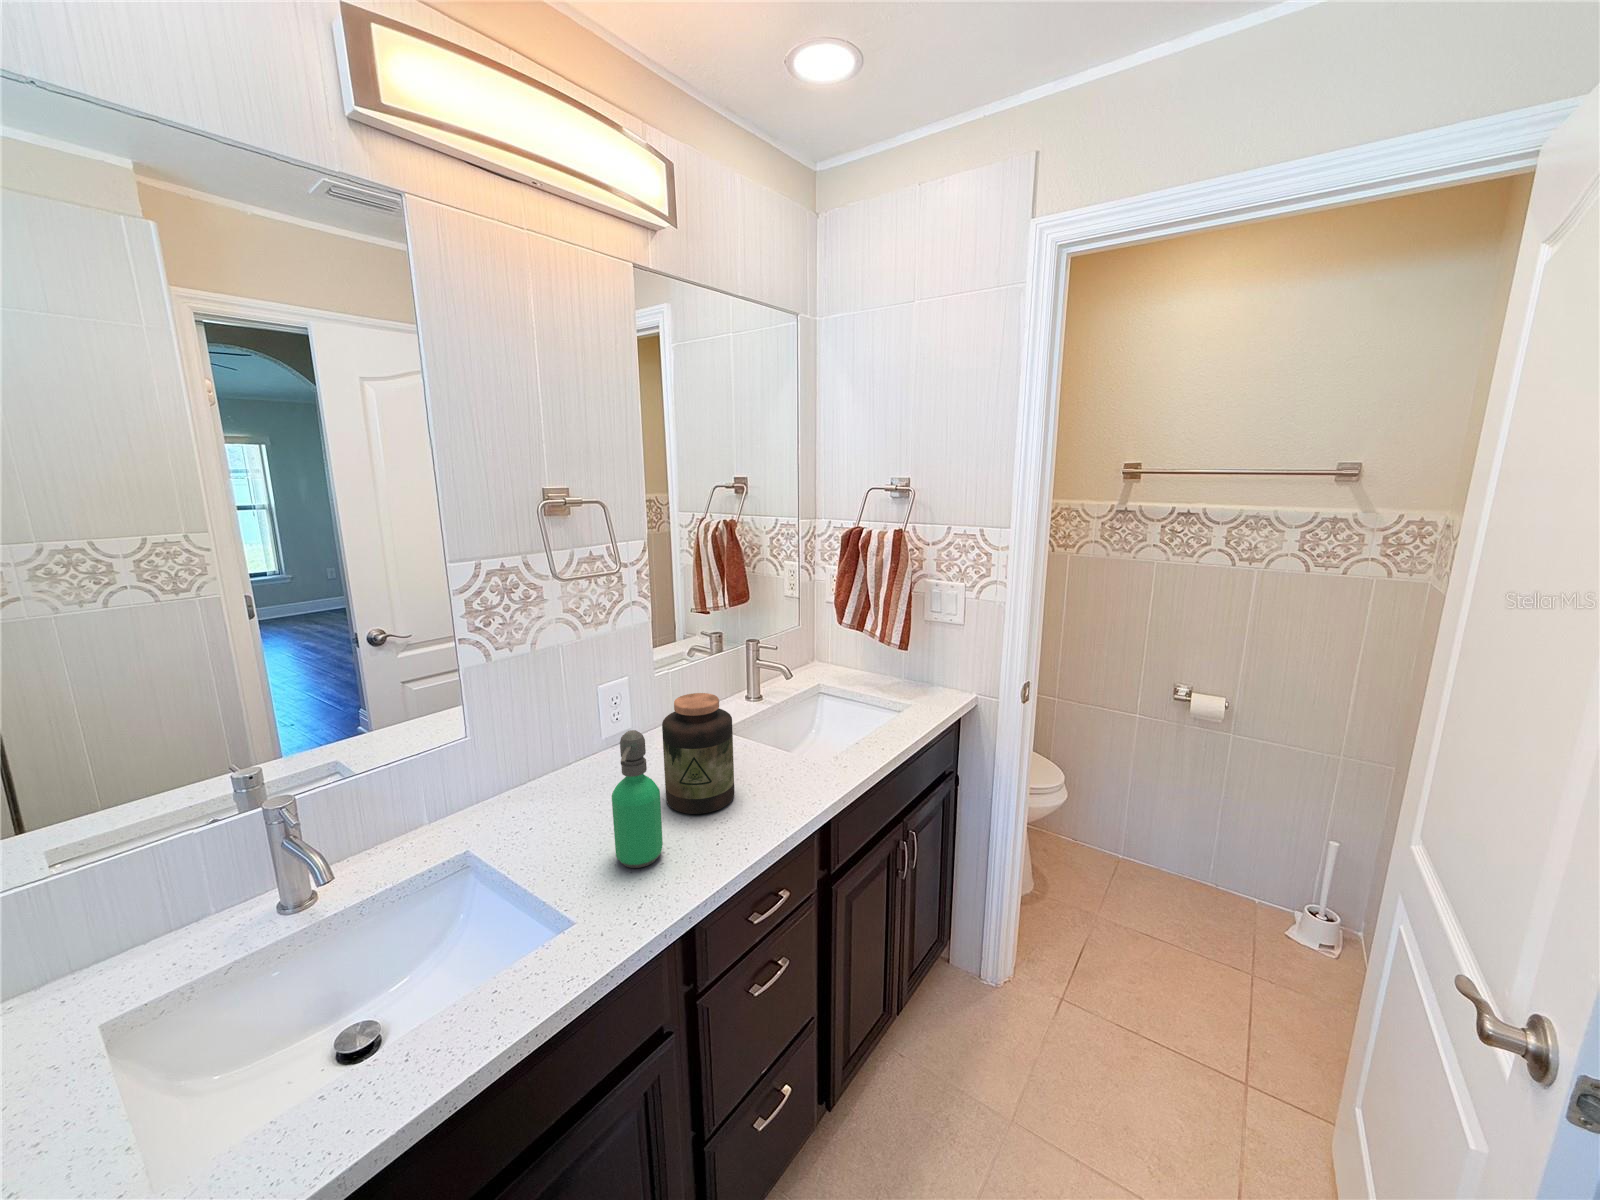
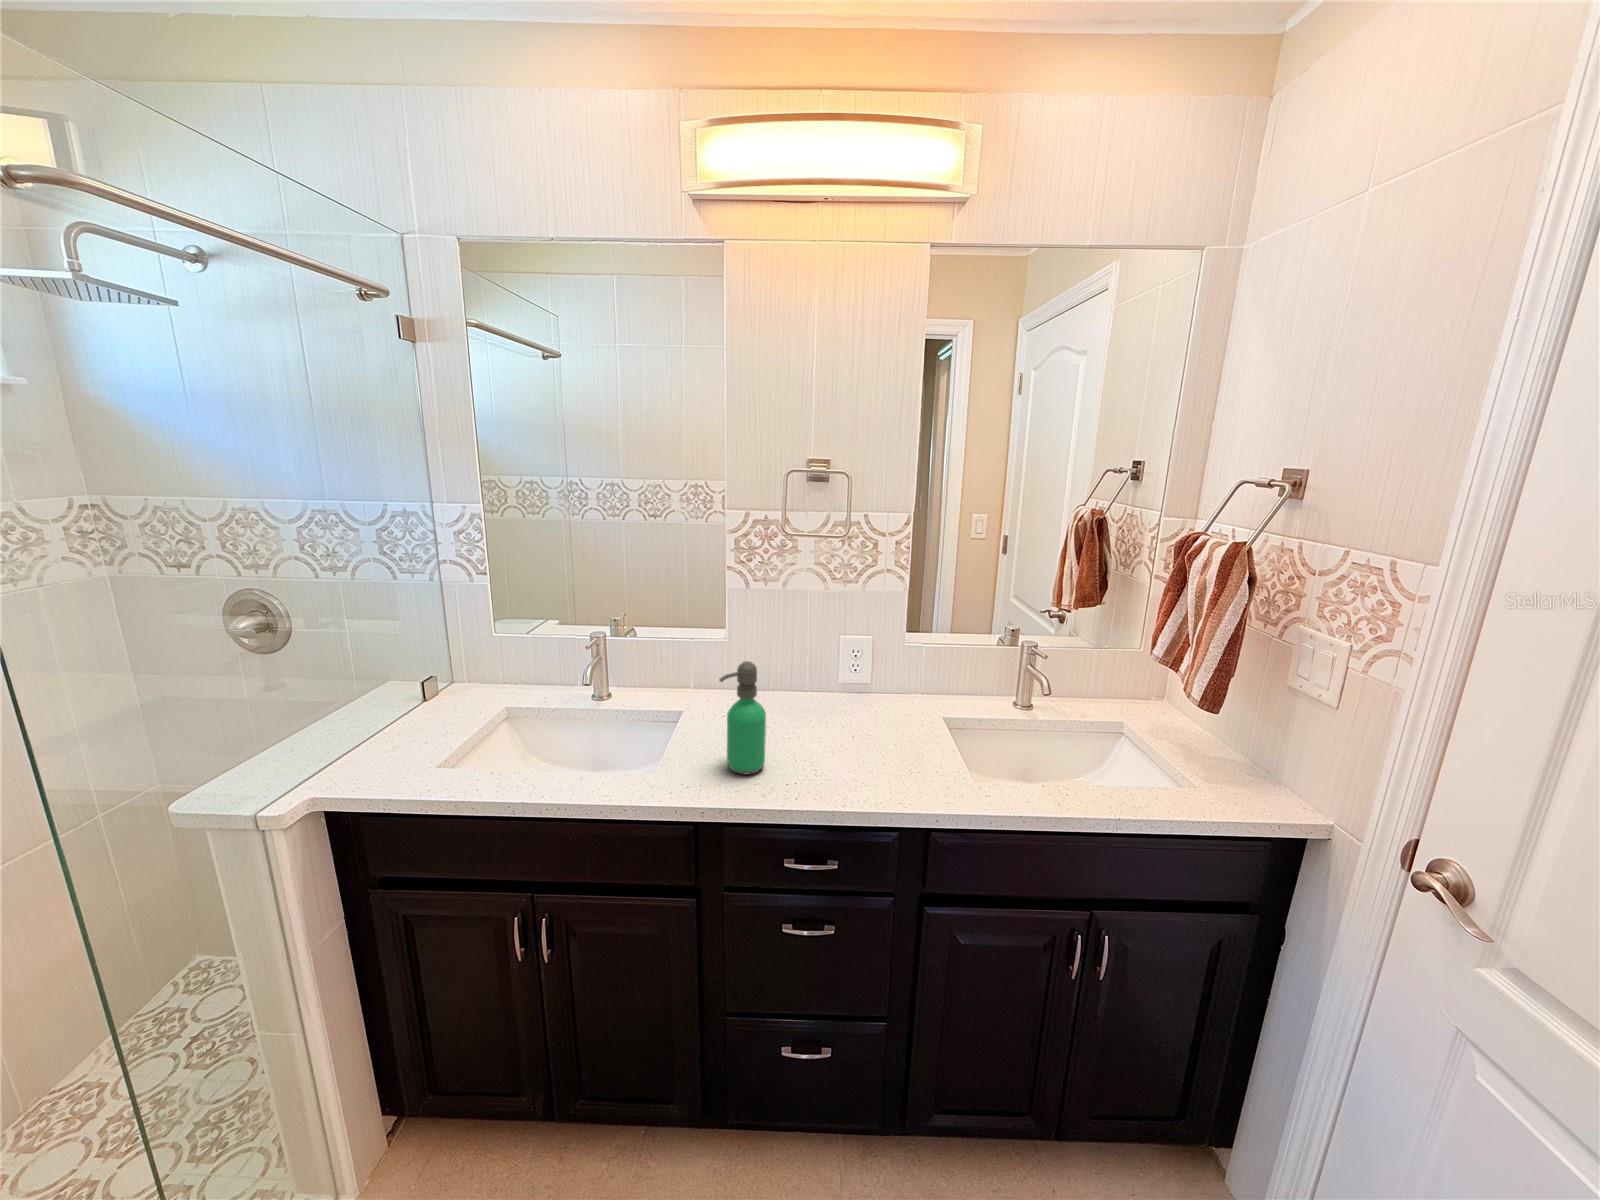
jar: present [662,693,734,814] -> none [812,657,879,769]

